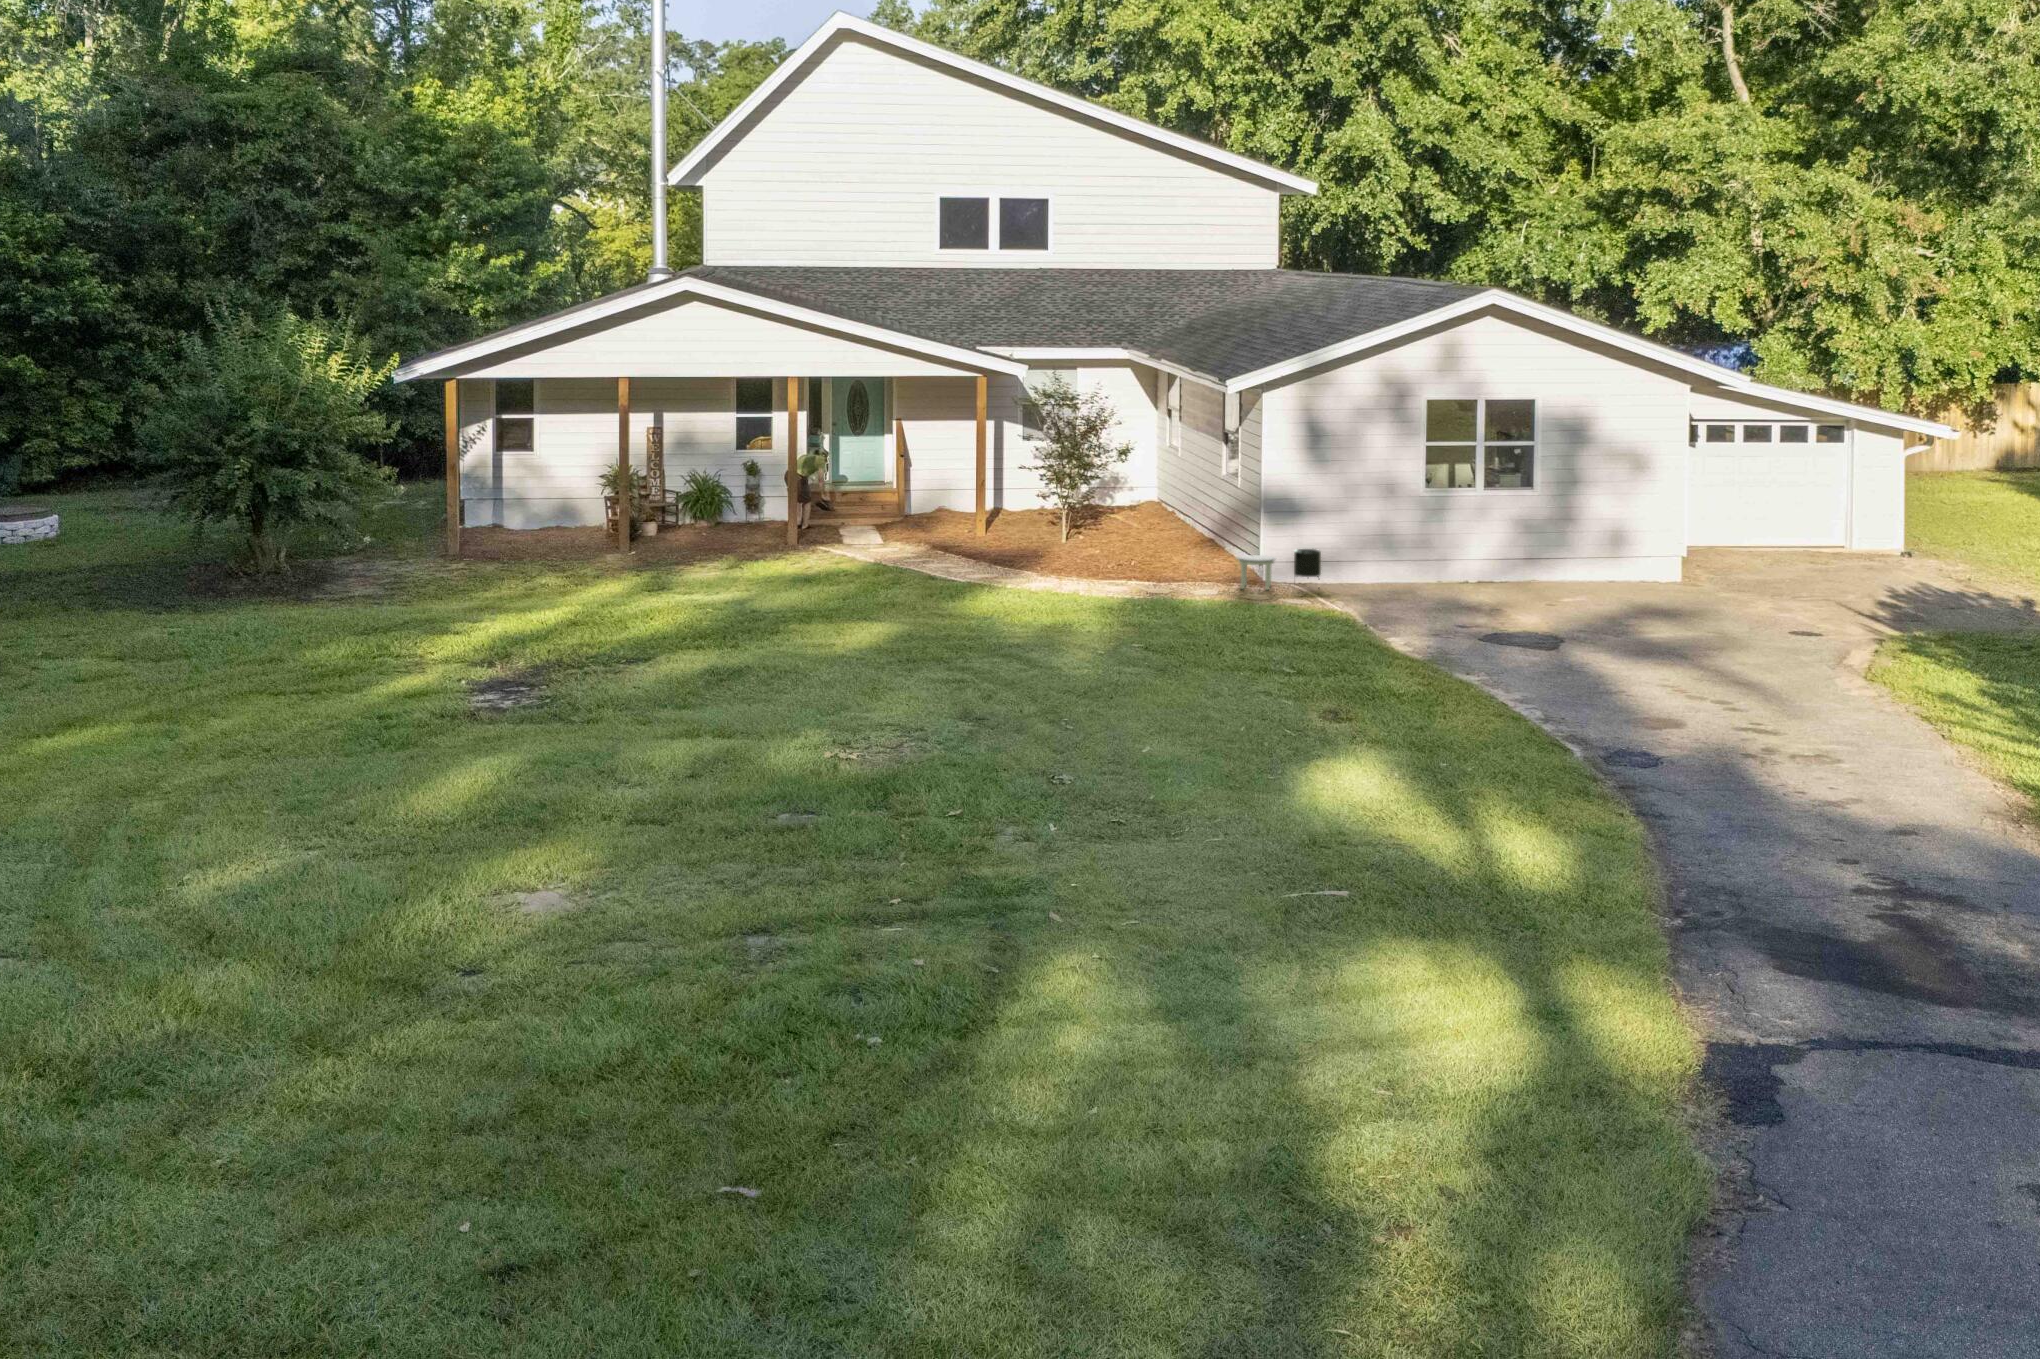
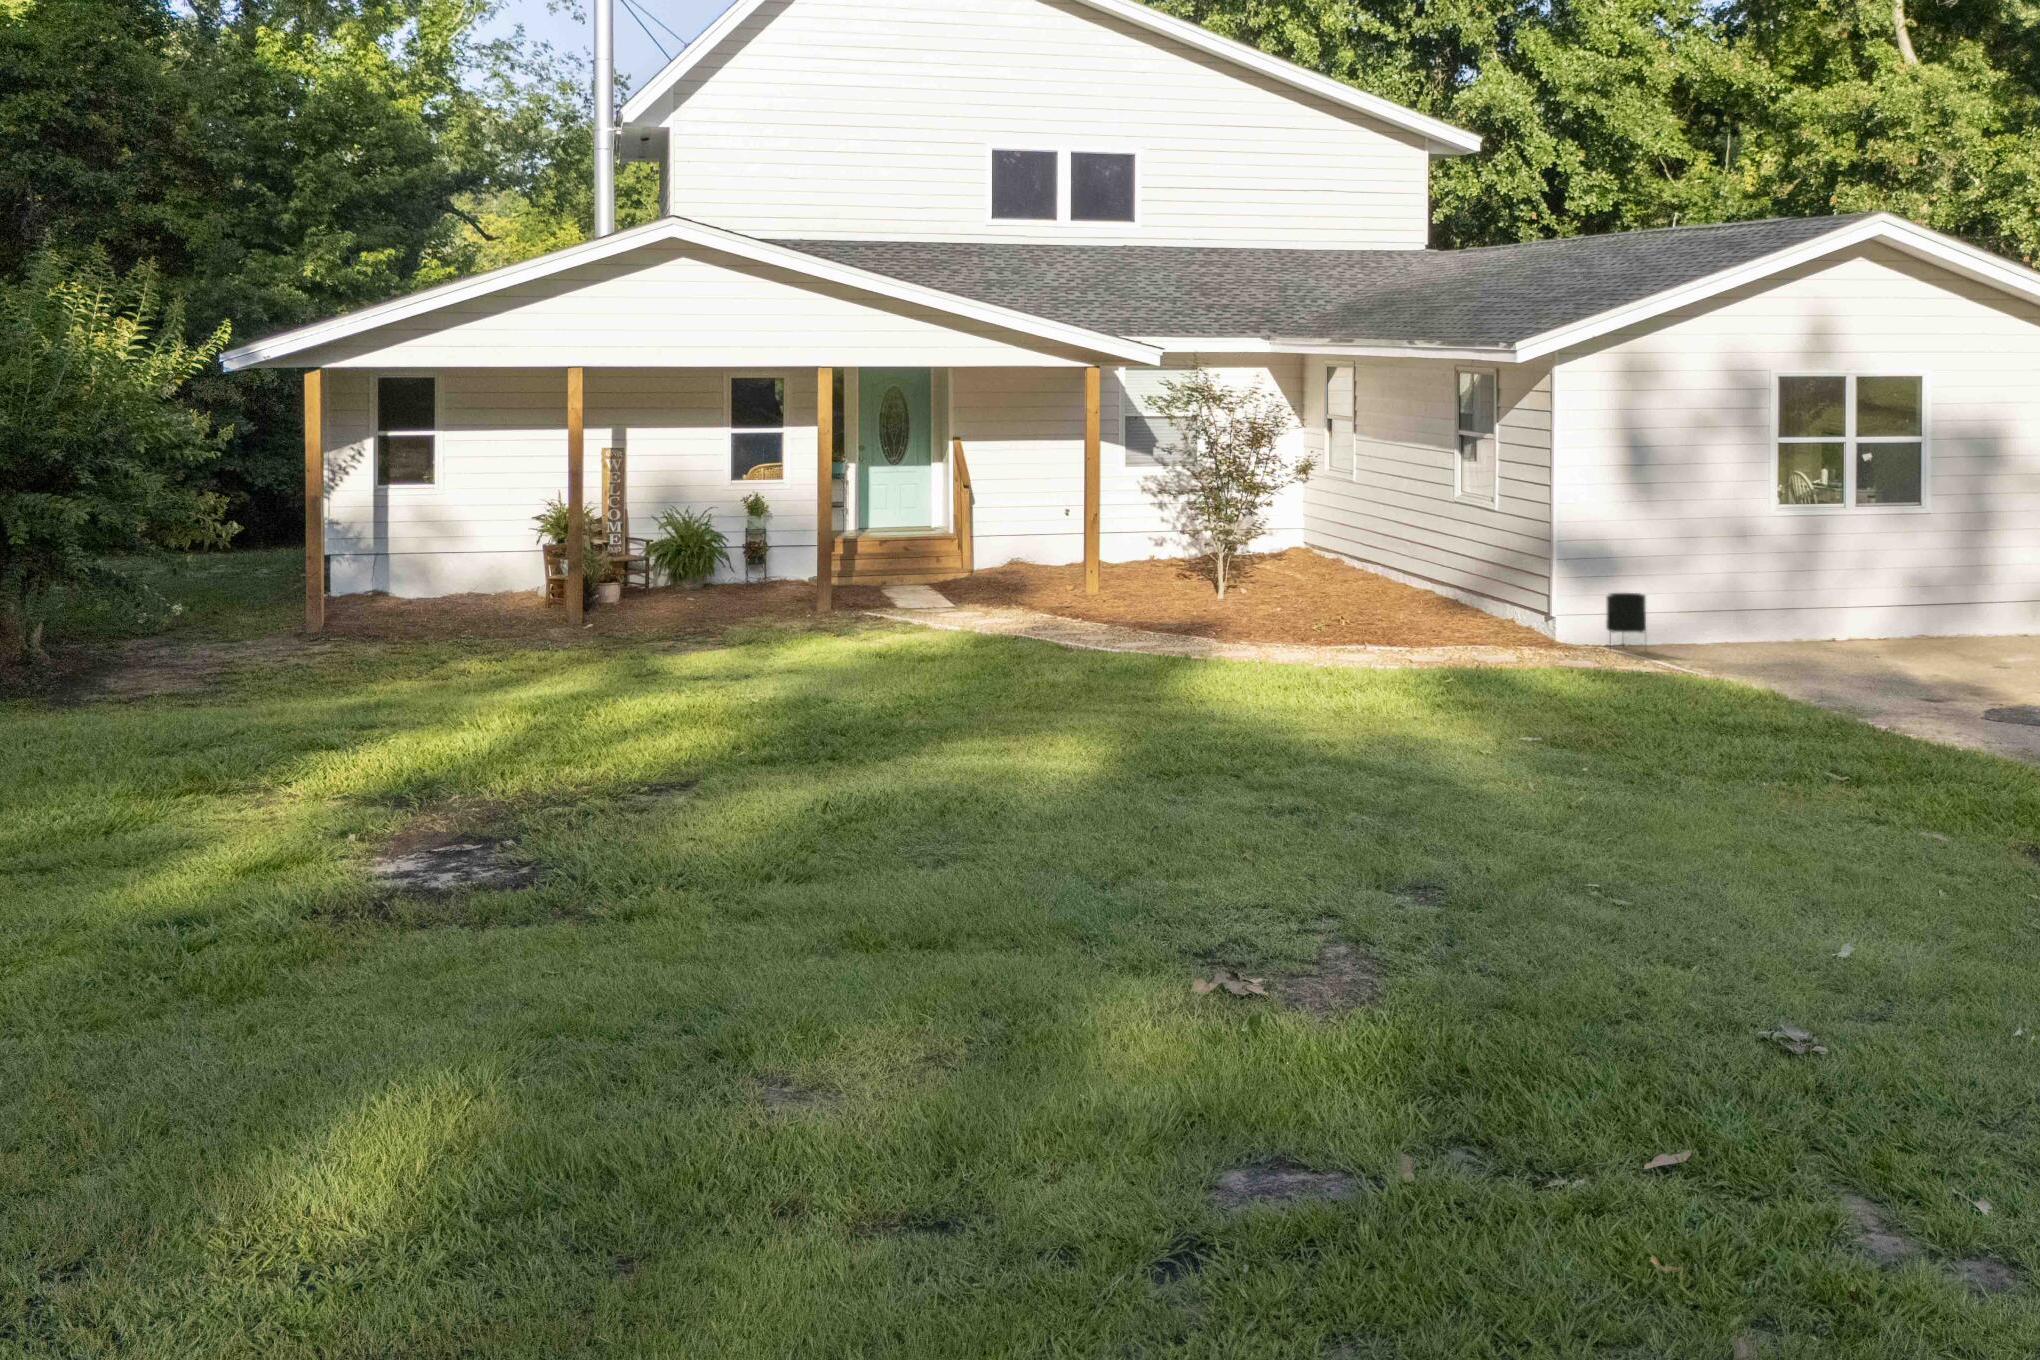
round table: present [1237,555,1275,590] -> none [1524,604,1583,653]

